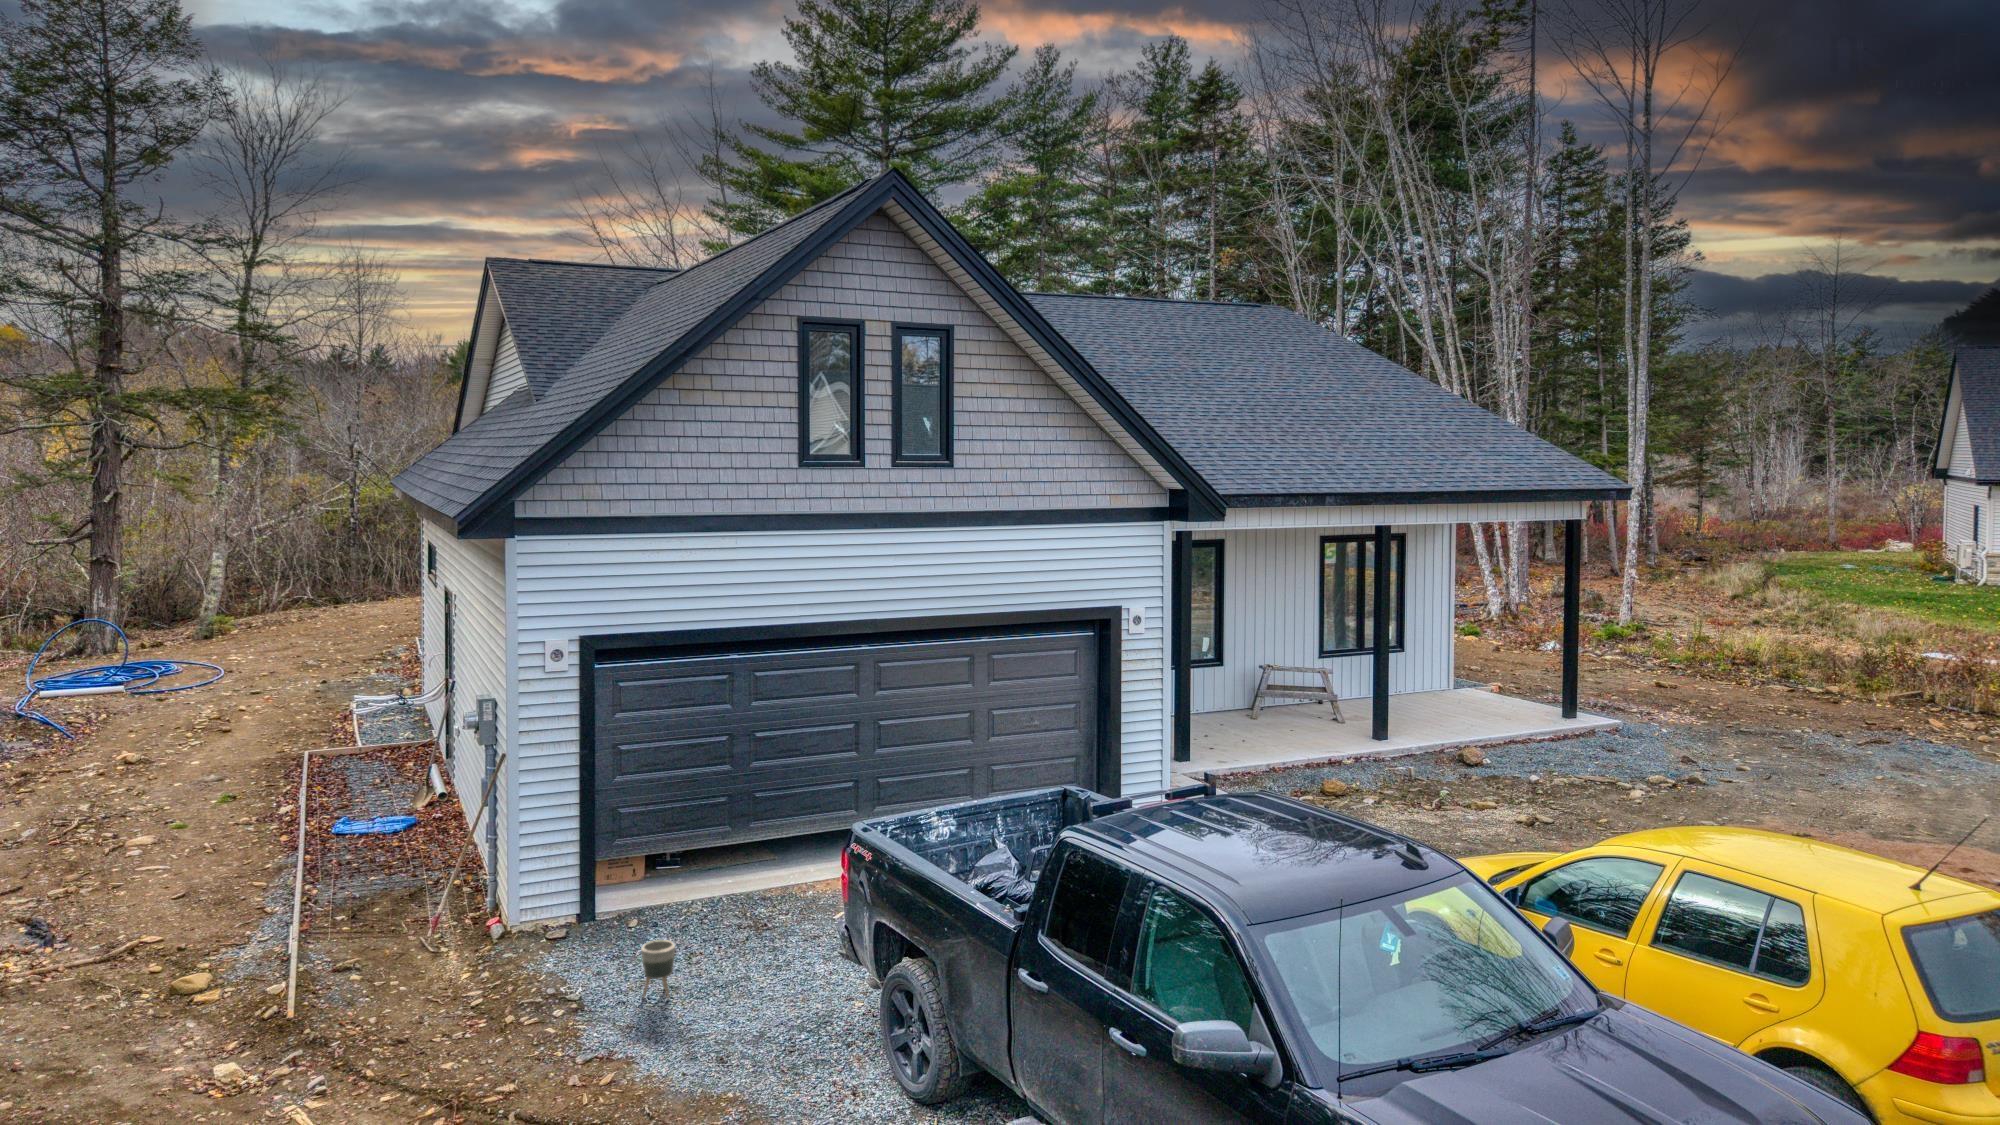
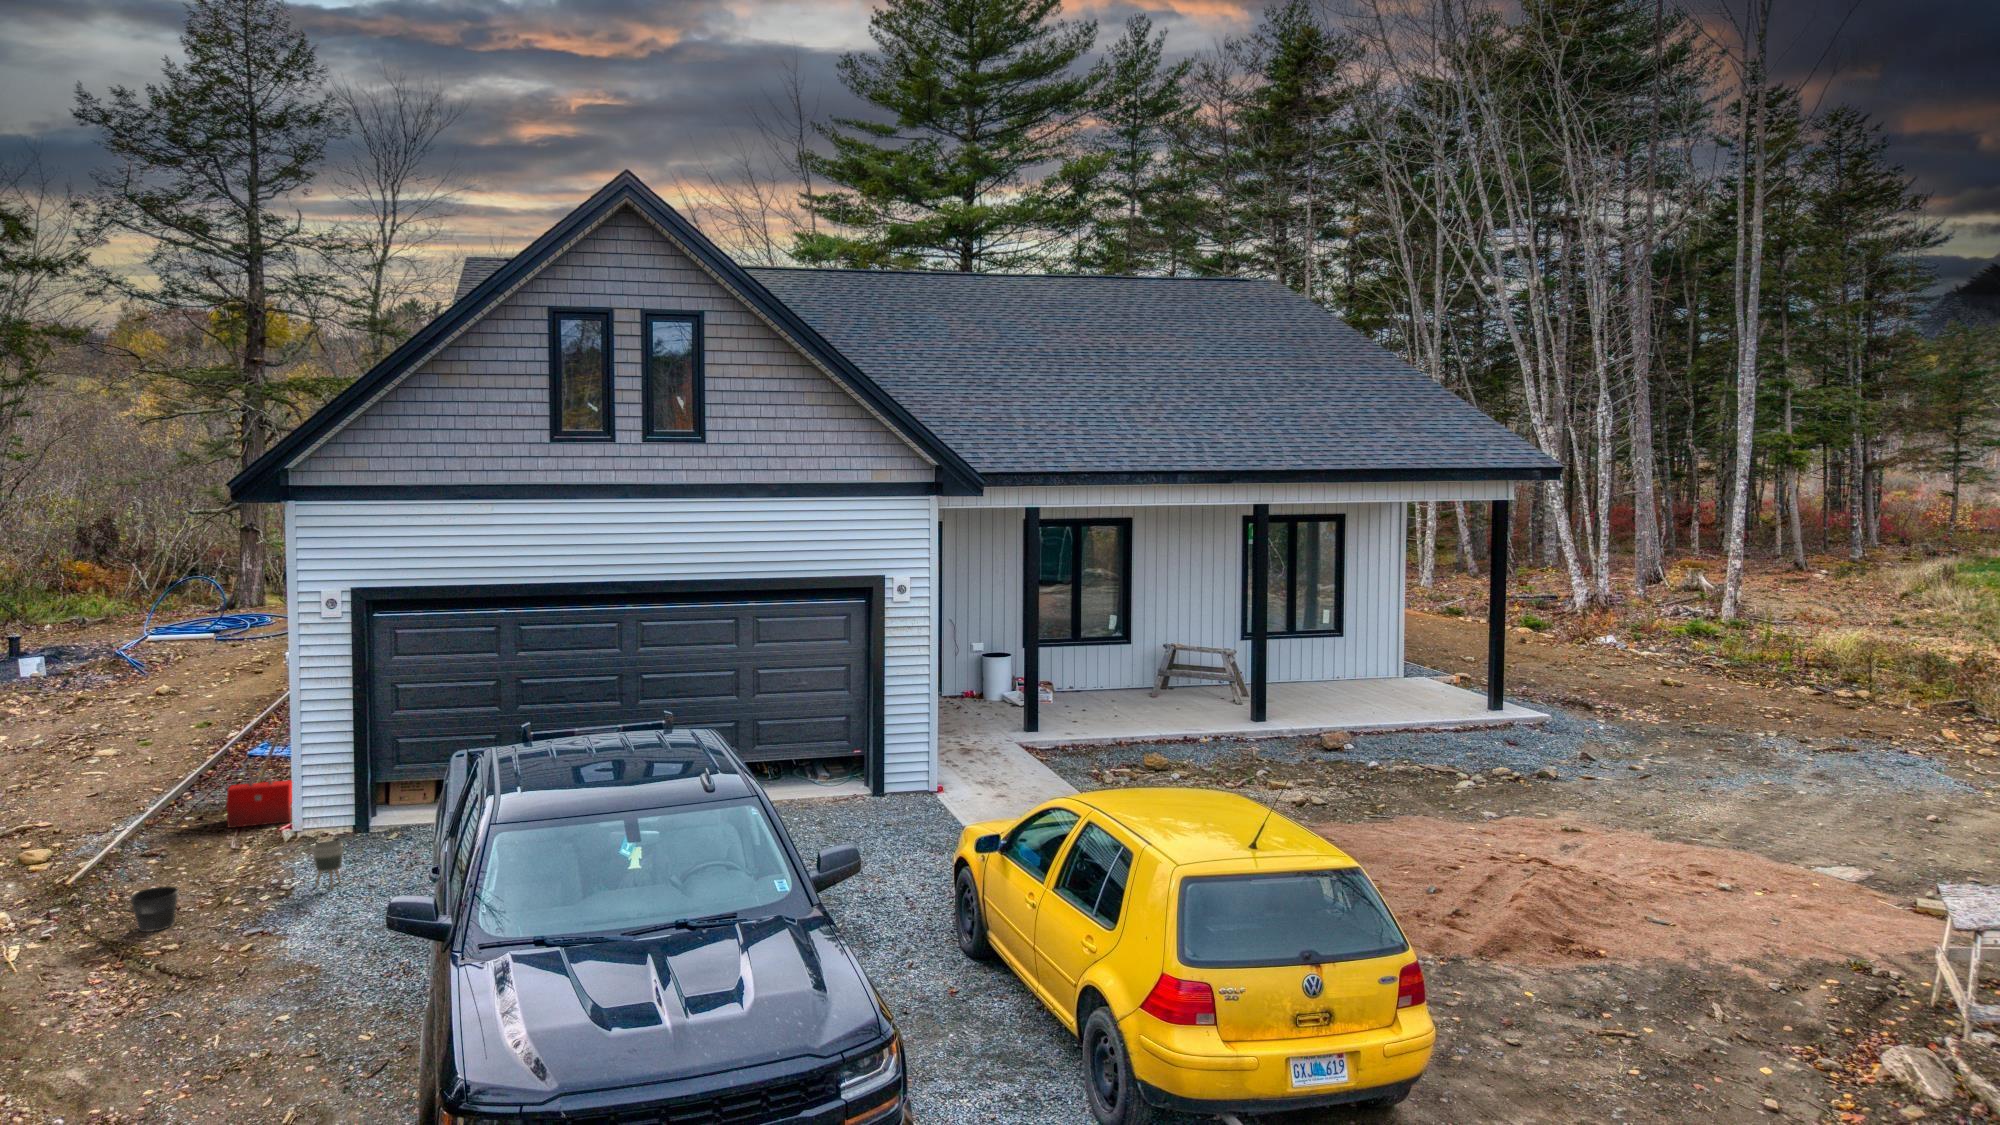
toolbox: none [419,862,498,930] -> present [226,776,292,828]
bucket: none [467,1017,528,1080] -> present [128,886,179,932]

